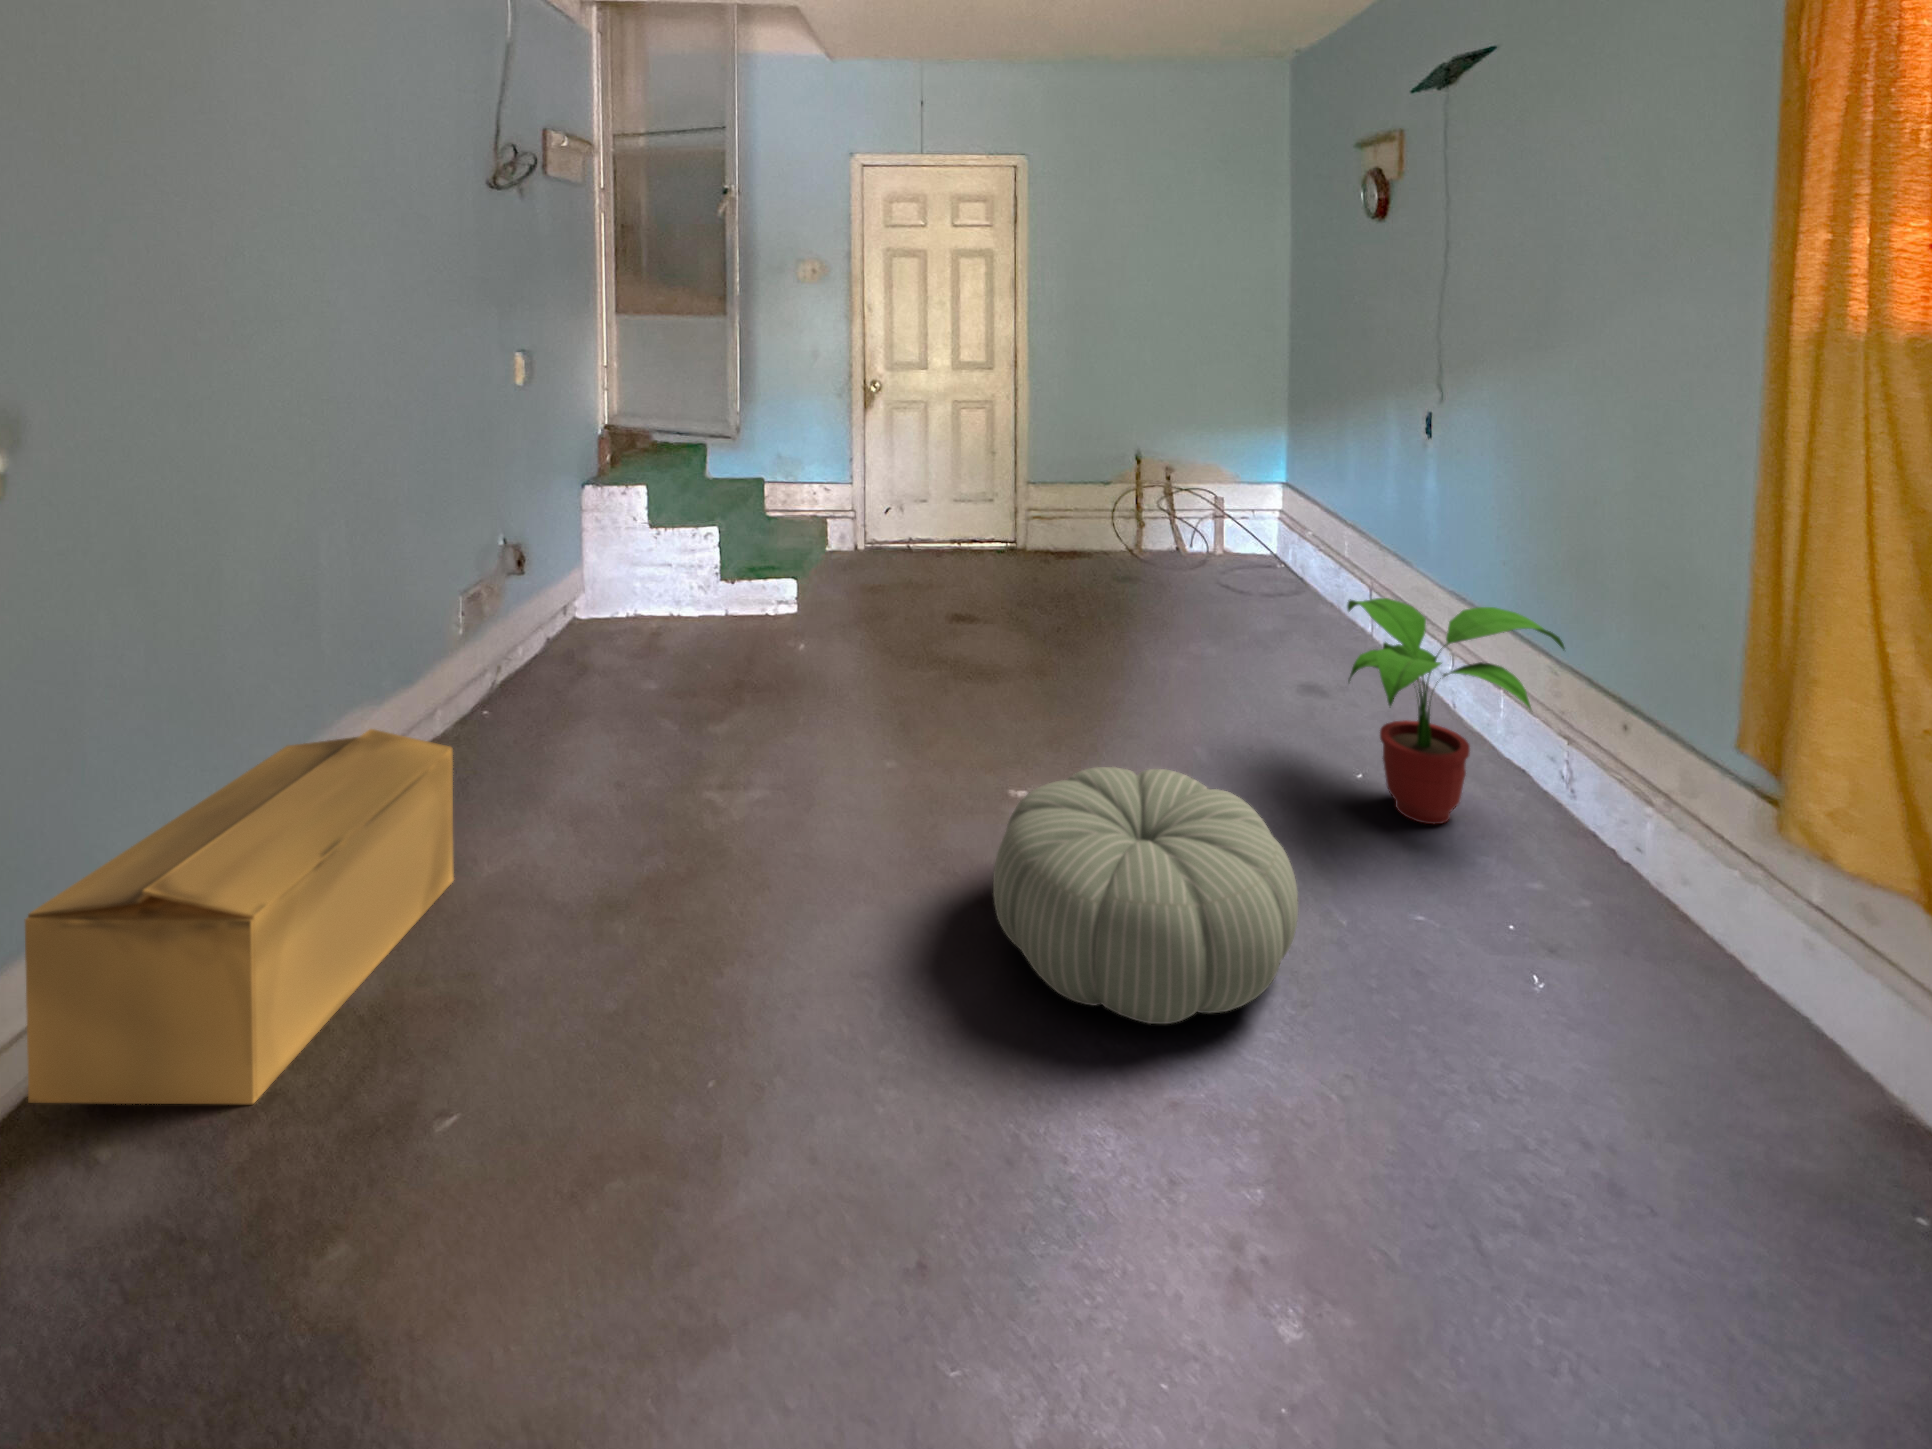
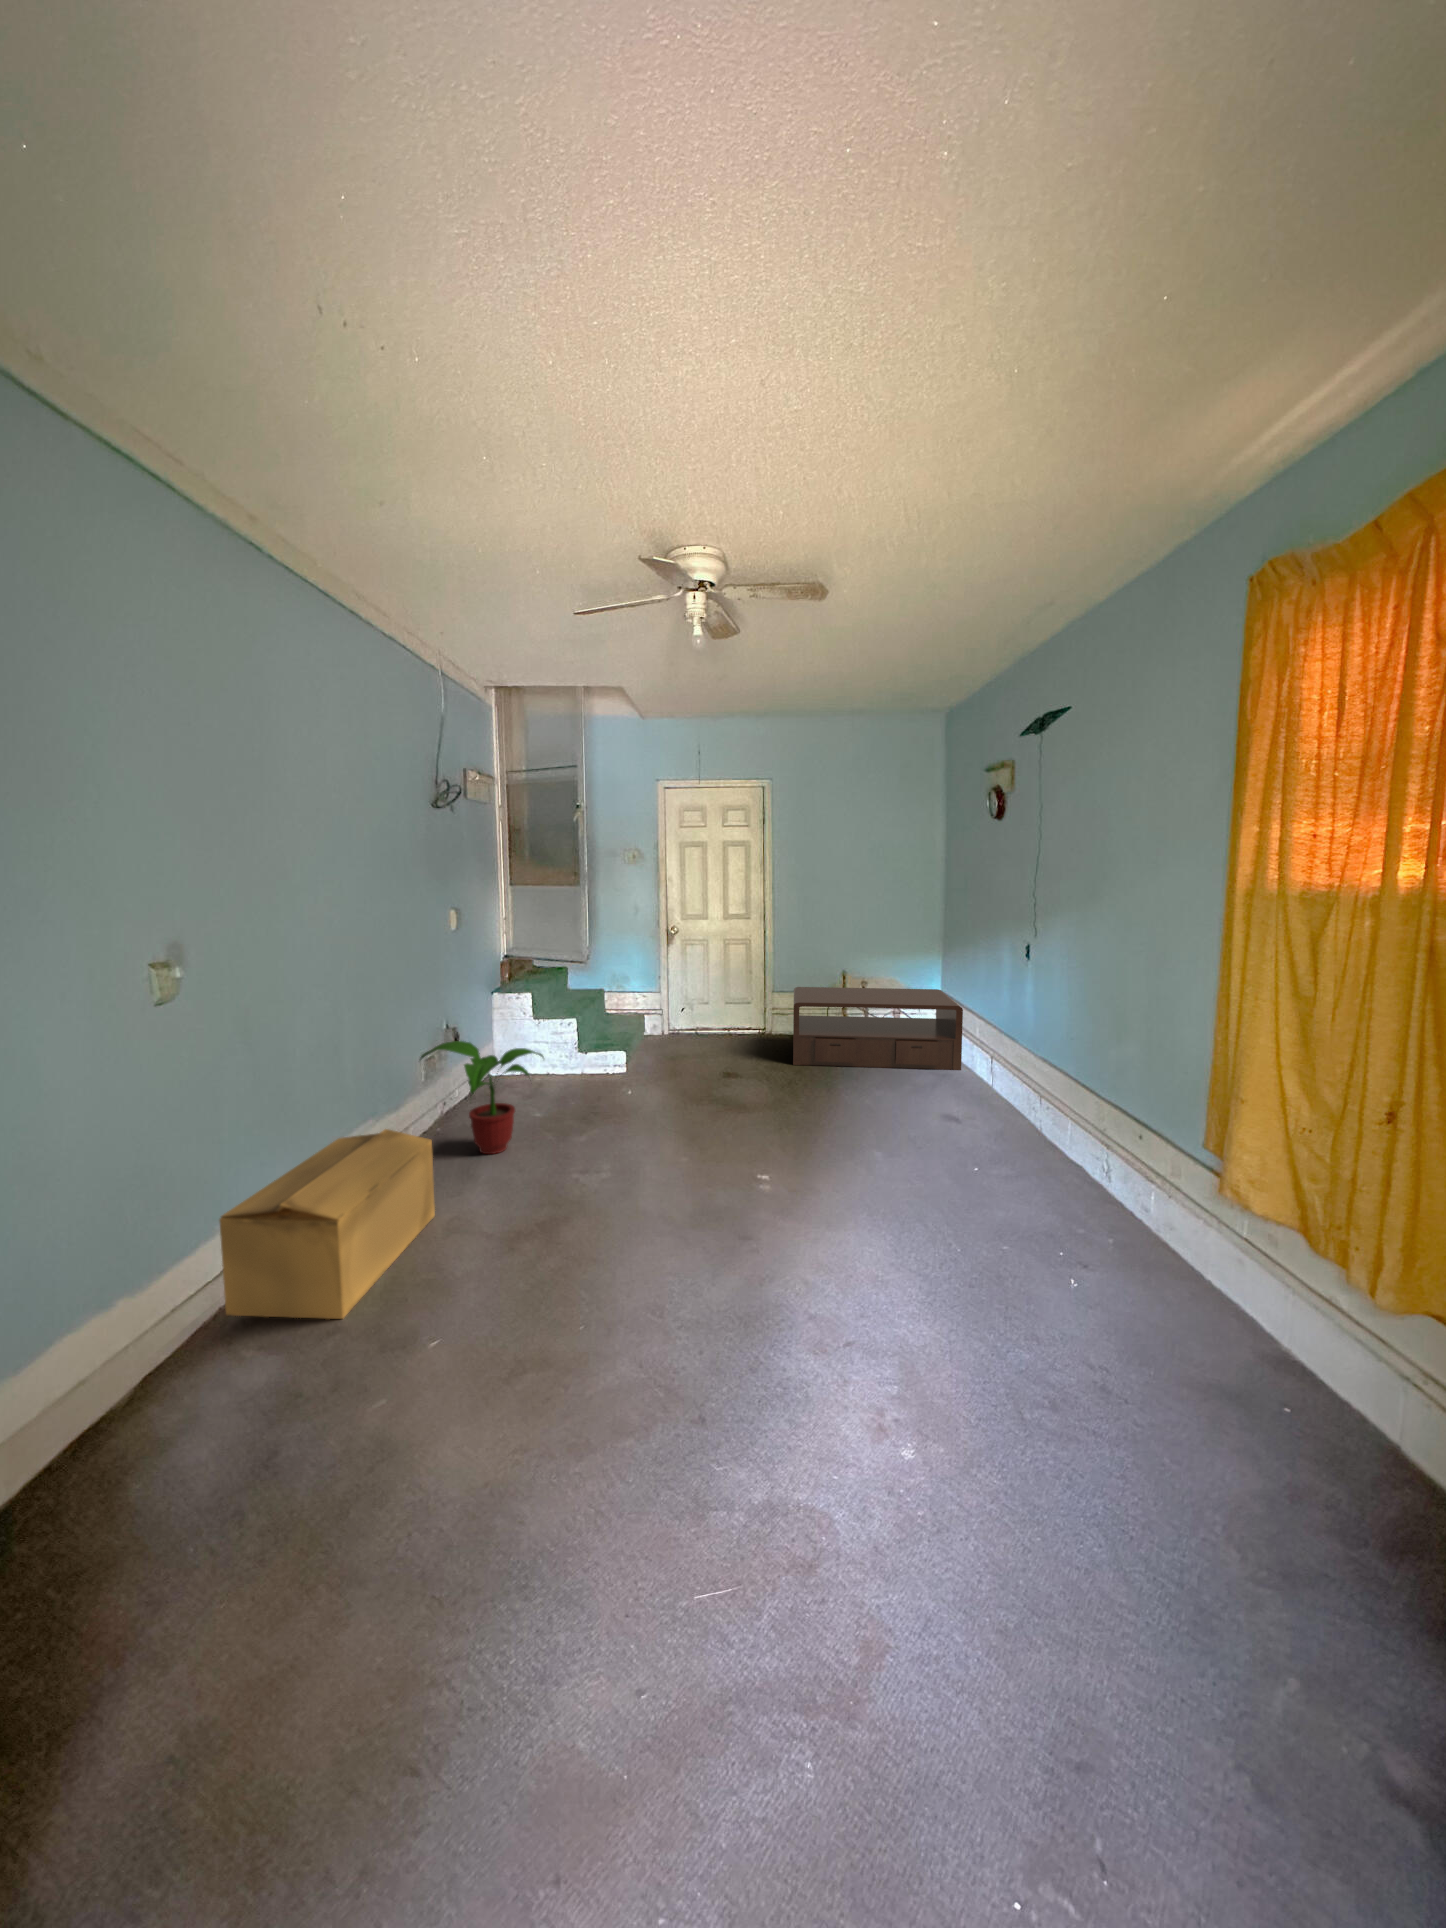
coffee table: none [1061,473,1321,605] -> present [793,987,963,1070]
potted plant: present [1347,598,1565,824] -> present [421,1041,544,1154]
pouf: present [993,767,1298,1024] -> none [746,1156,926,1293]

